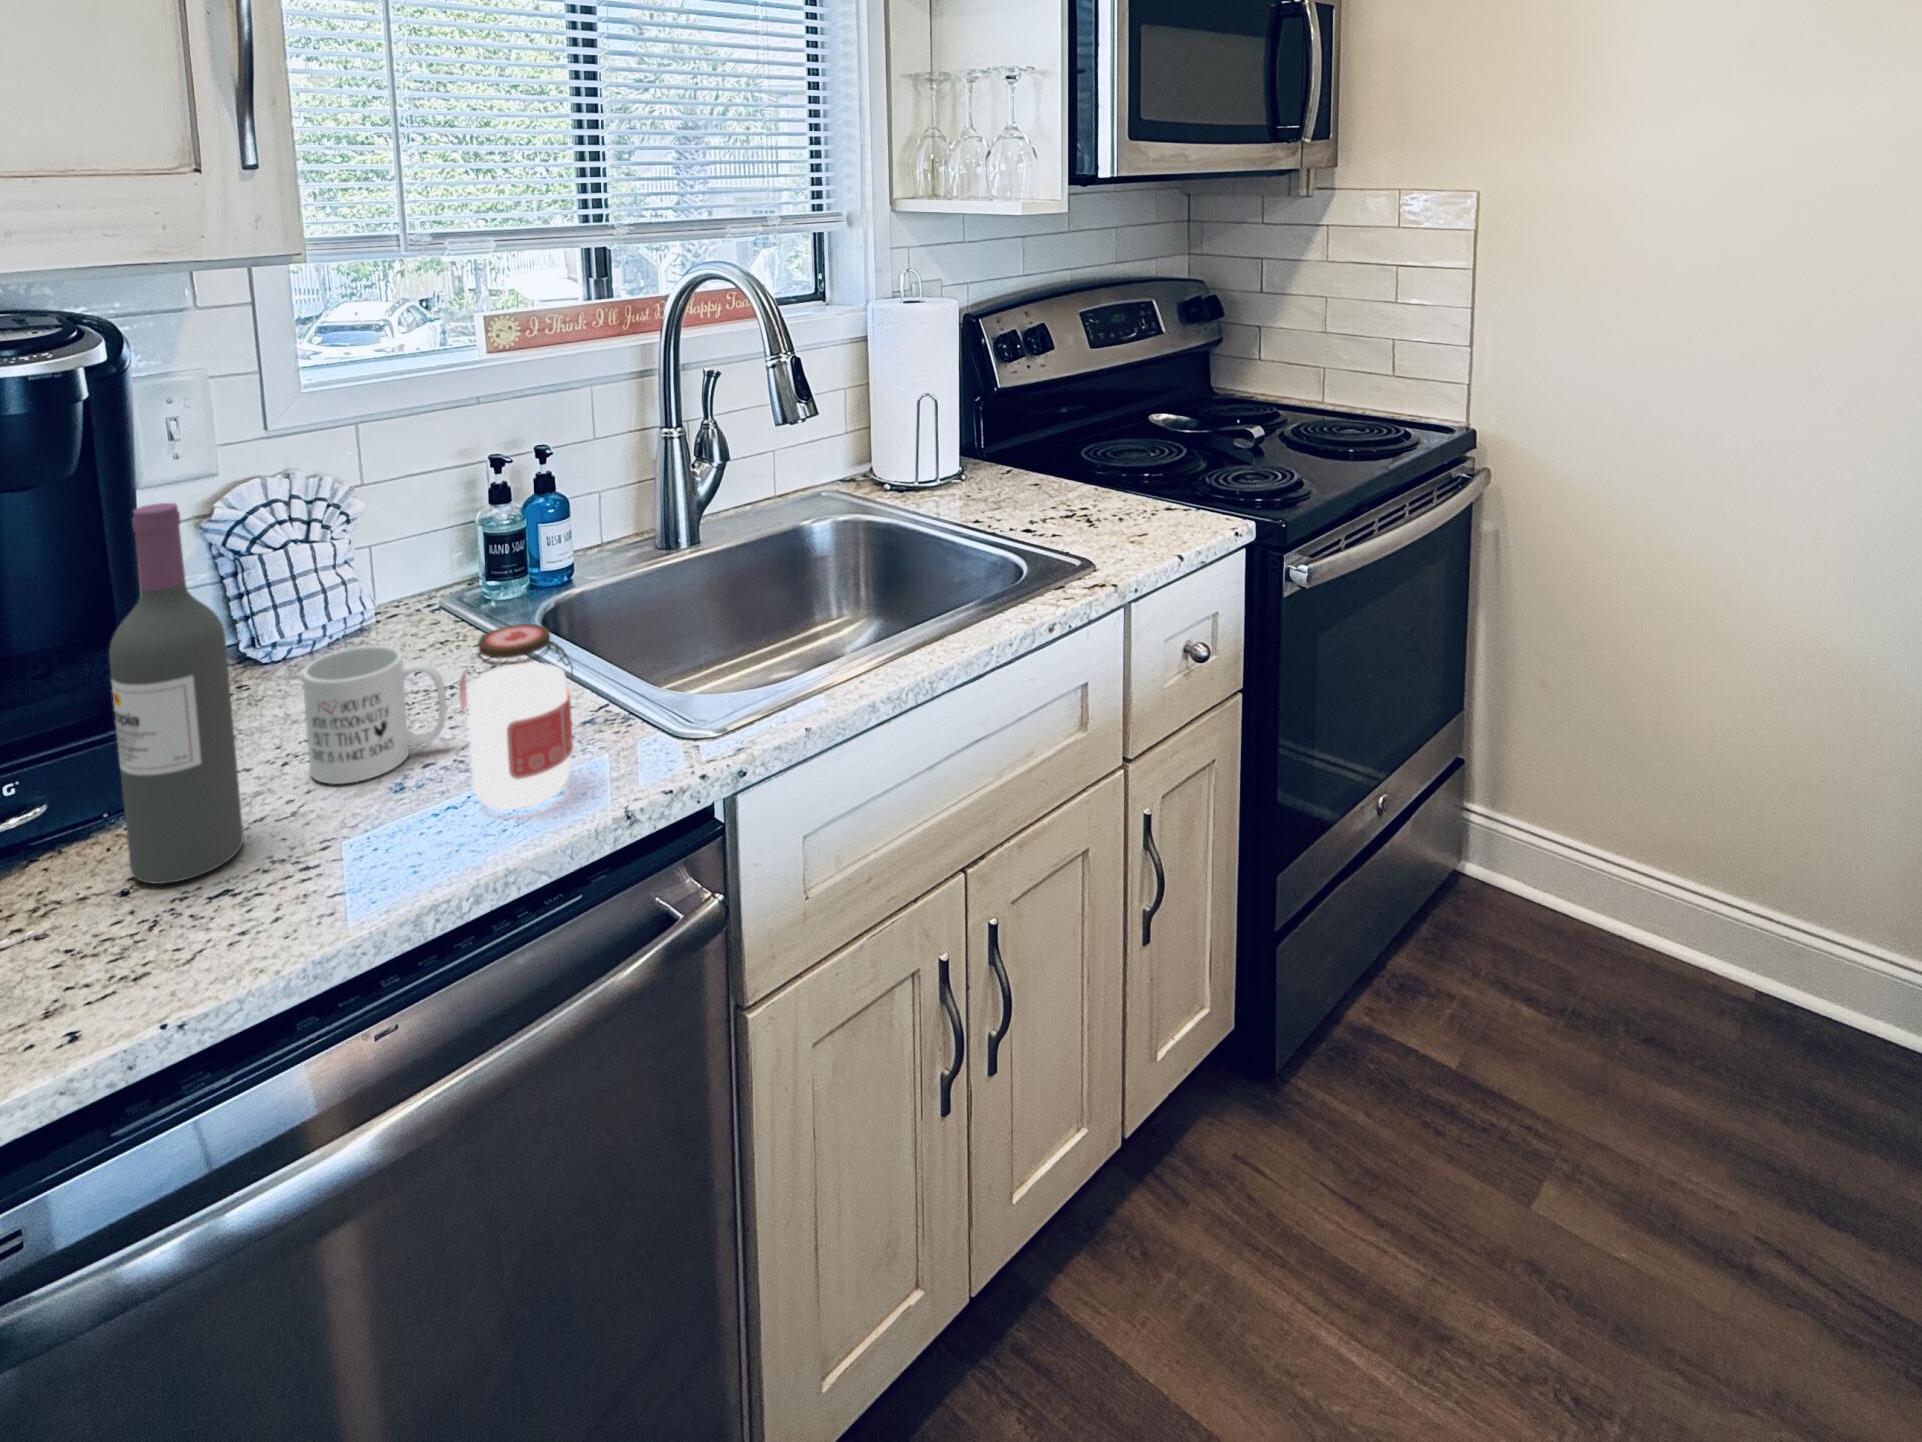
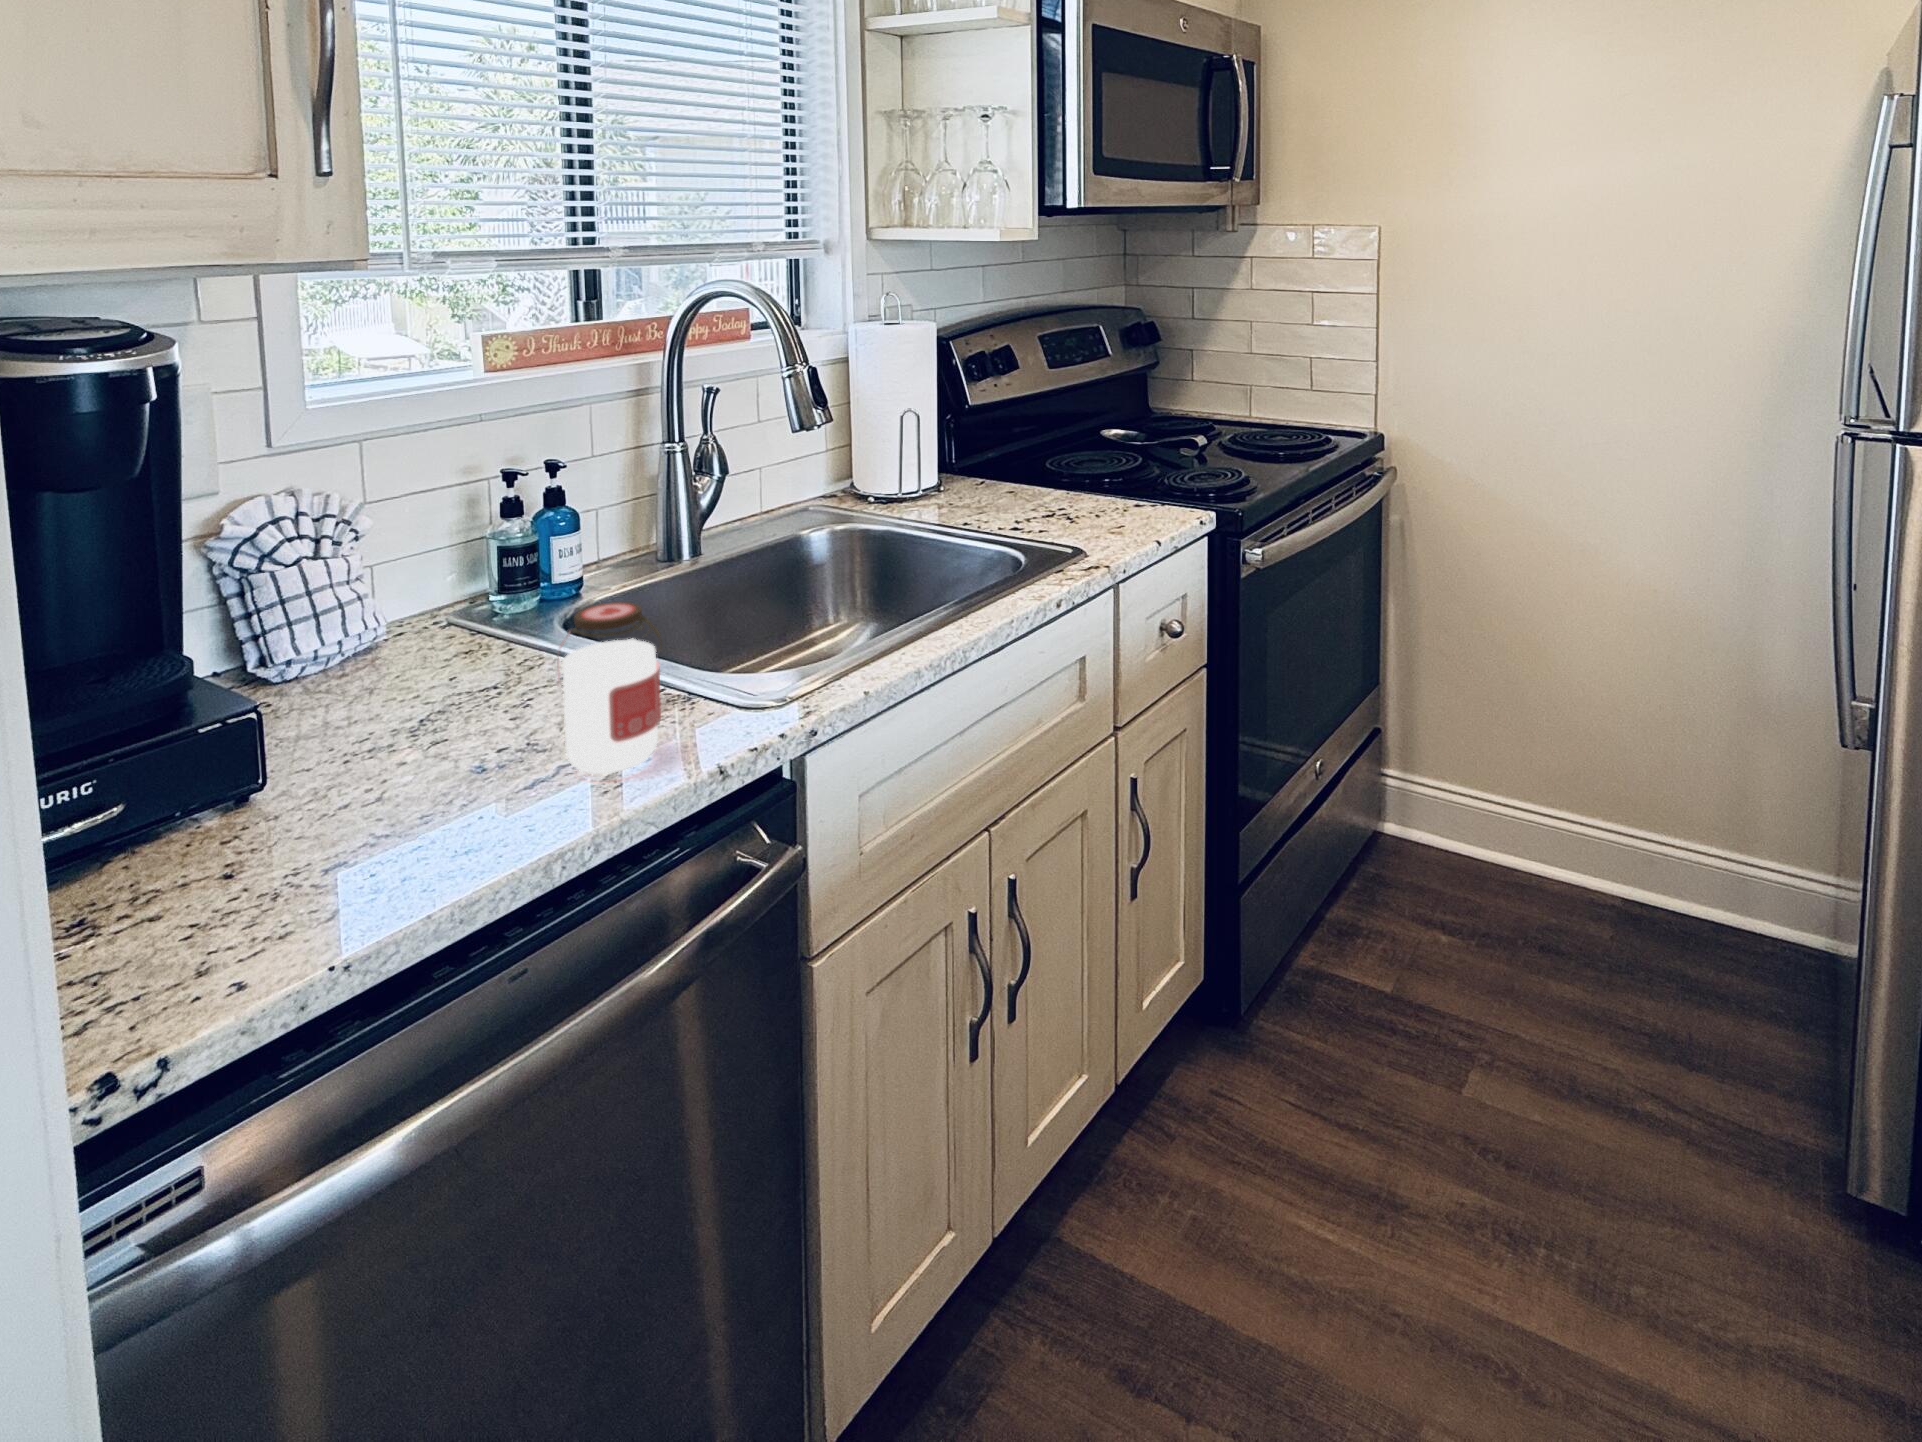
wine bottle: present [109,503,243,884] -> none [216,492,341,864]
mug: present [302,645,447,784] -> none [374,640,516,772]

